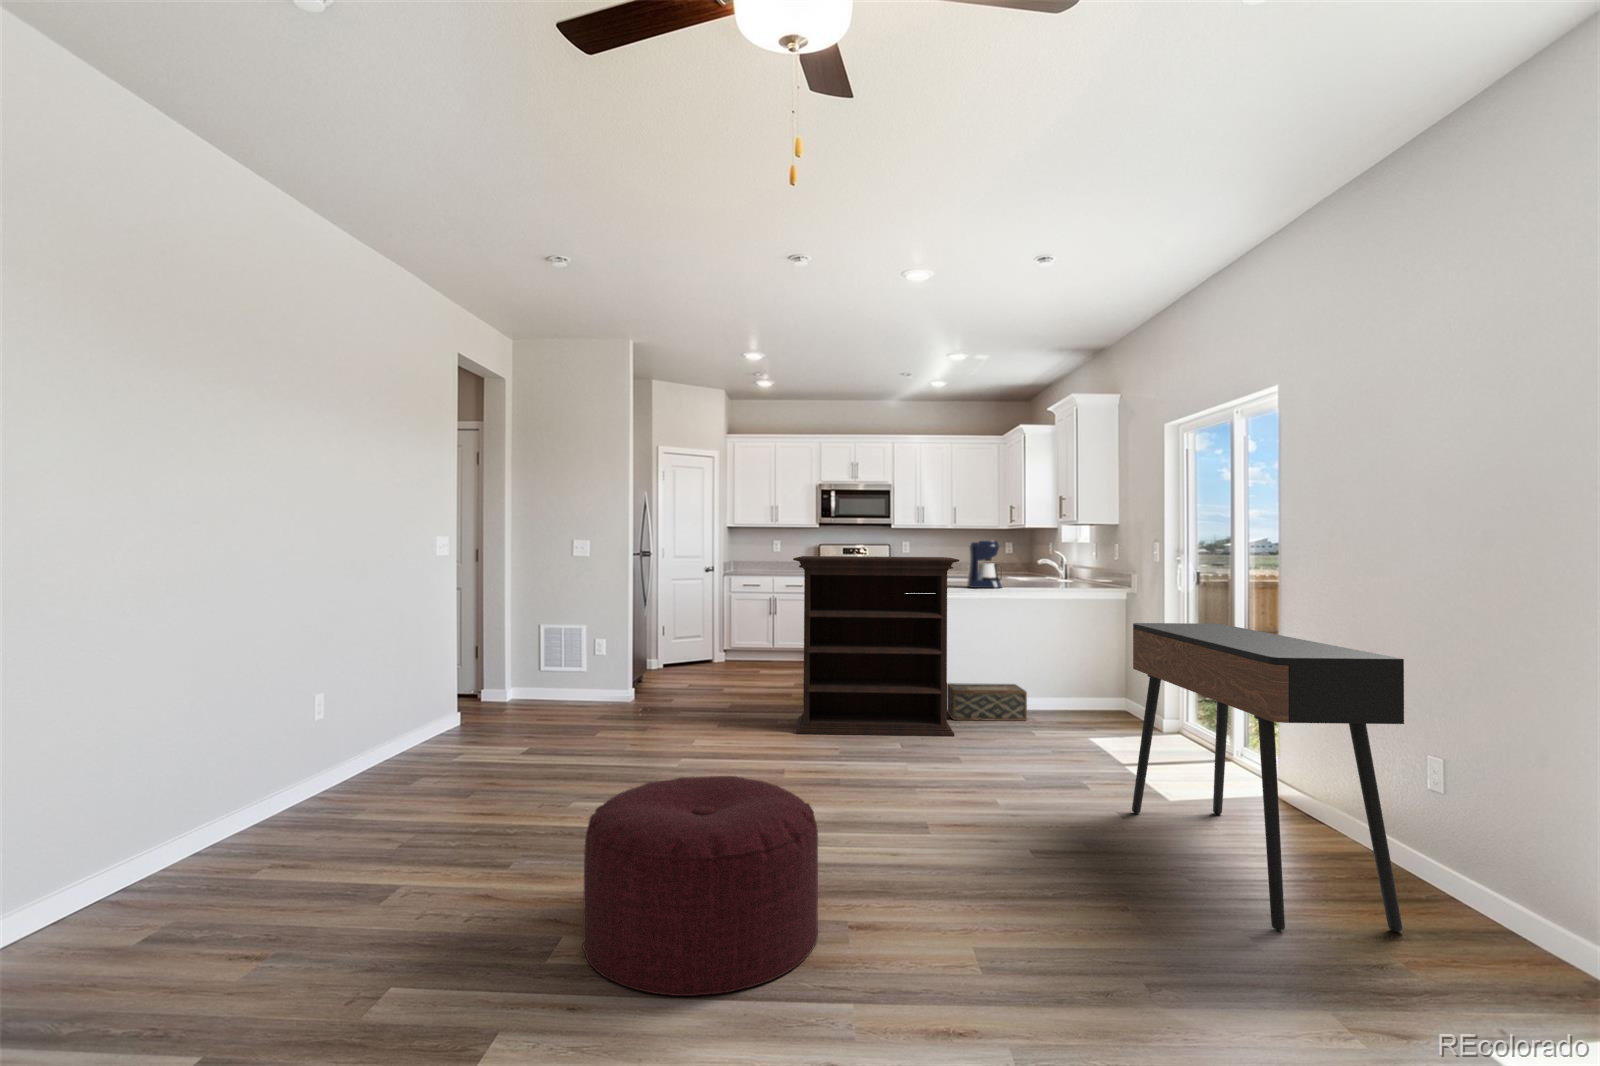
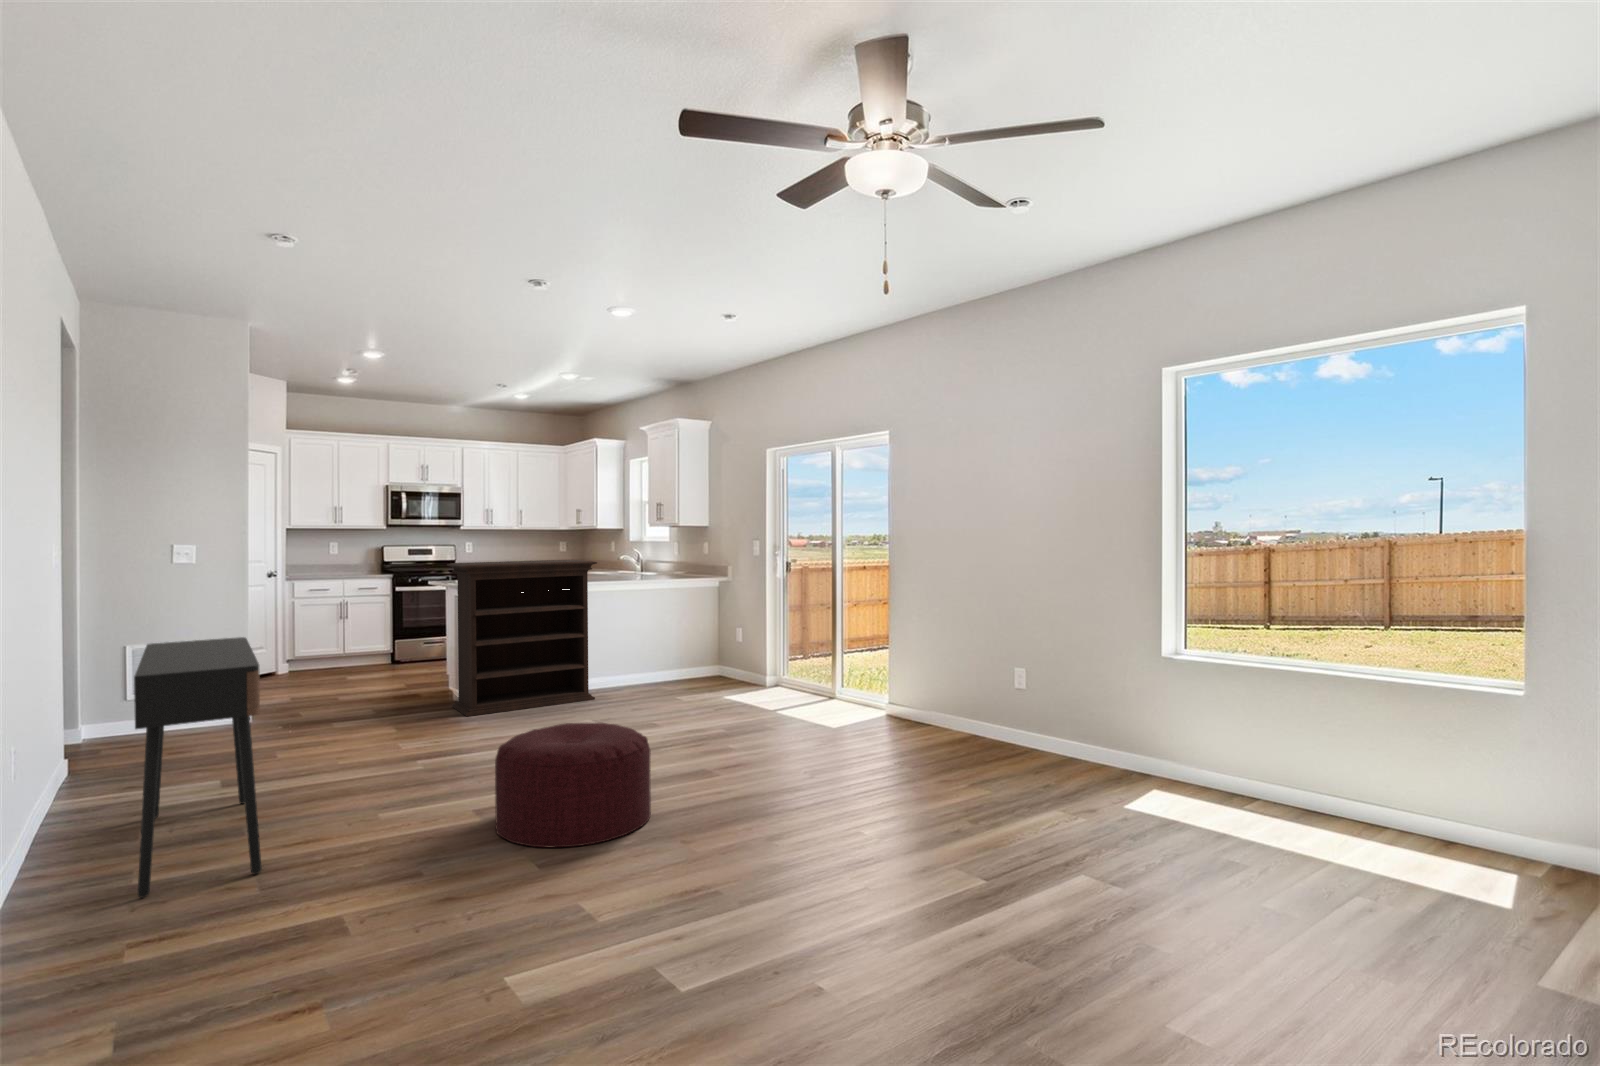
coffee maker: present [967,540,1002,588] -> none [579,544,608,583]
console table: present [1132,623,1404,932] -> present [134,637,262,897]
woven basket: present [947,683,1027,721] -> none [567,656,634,689]

